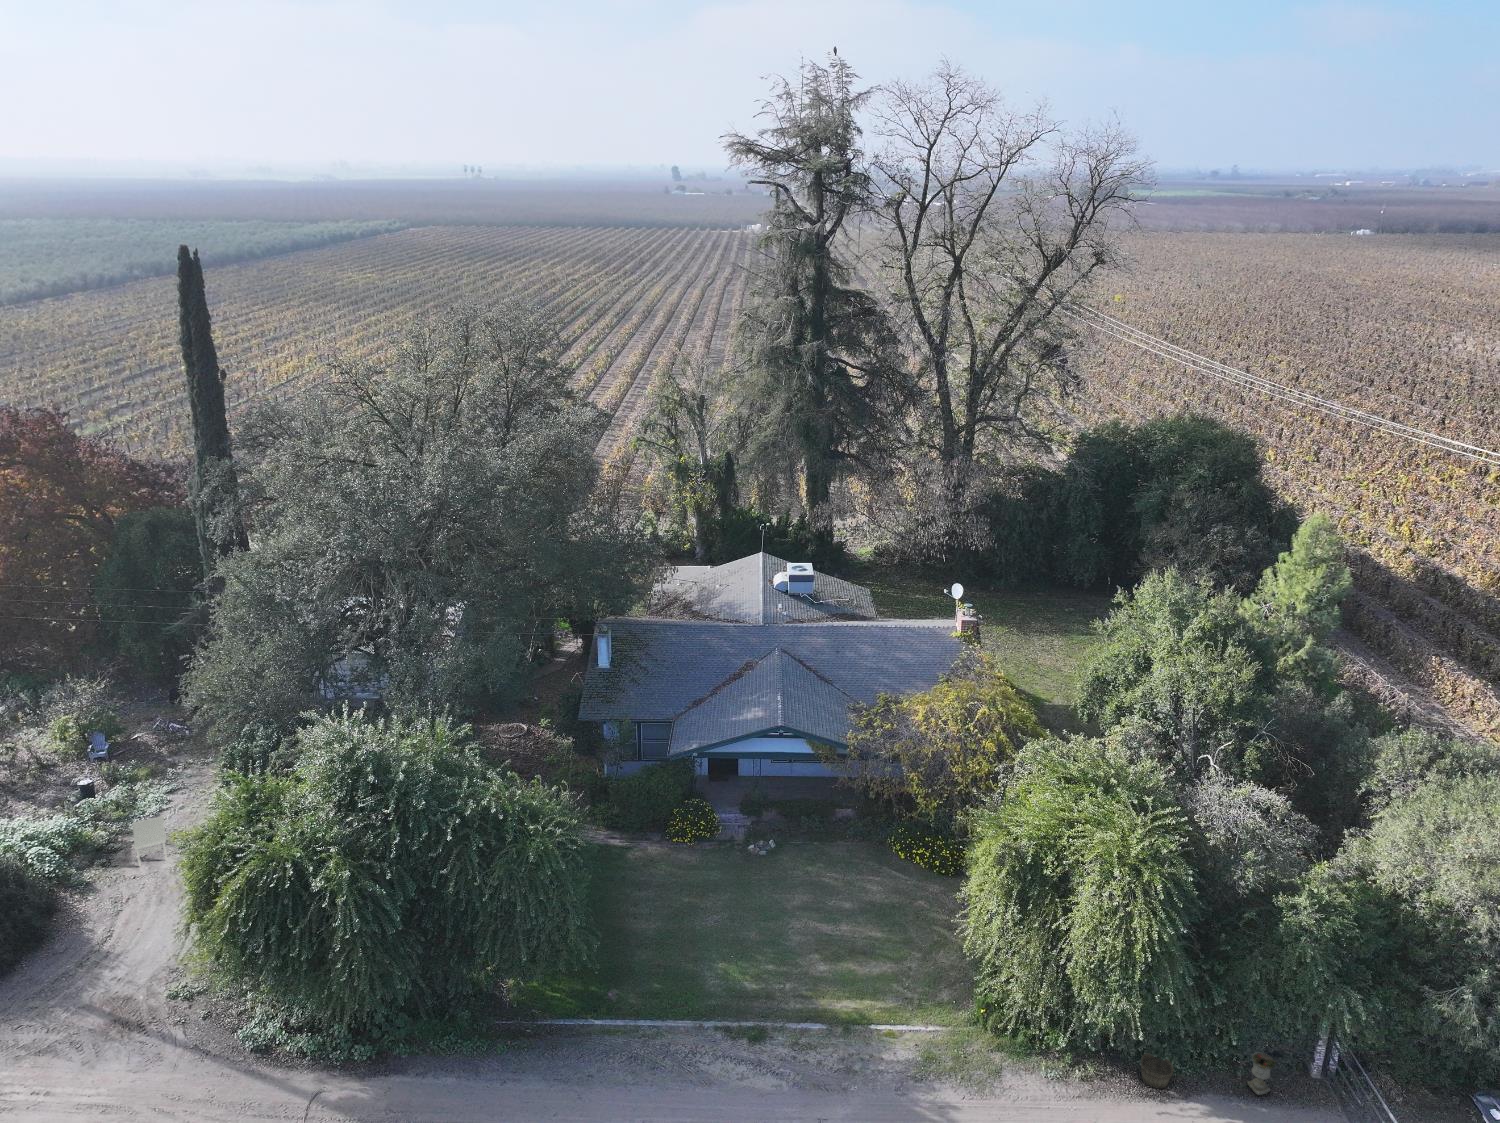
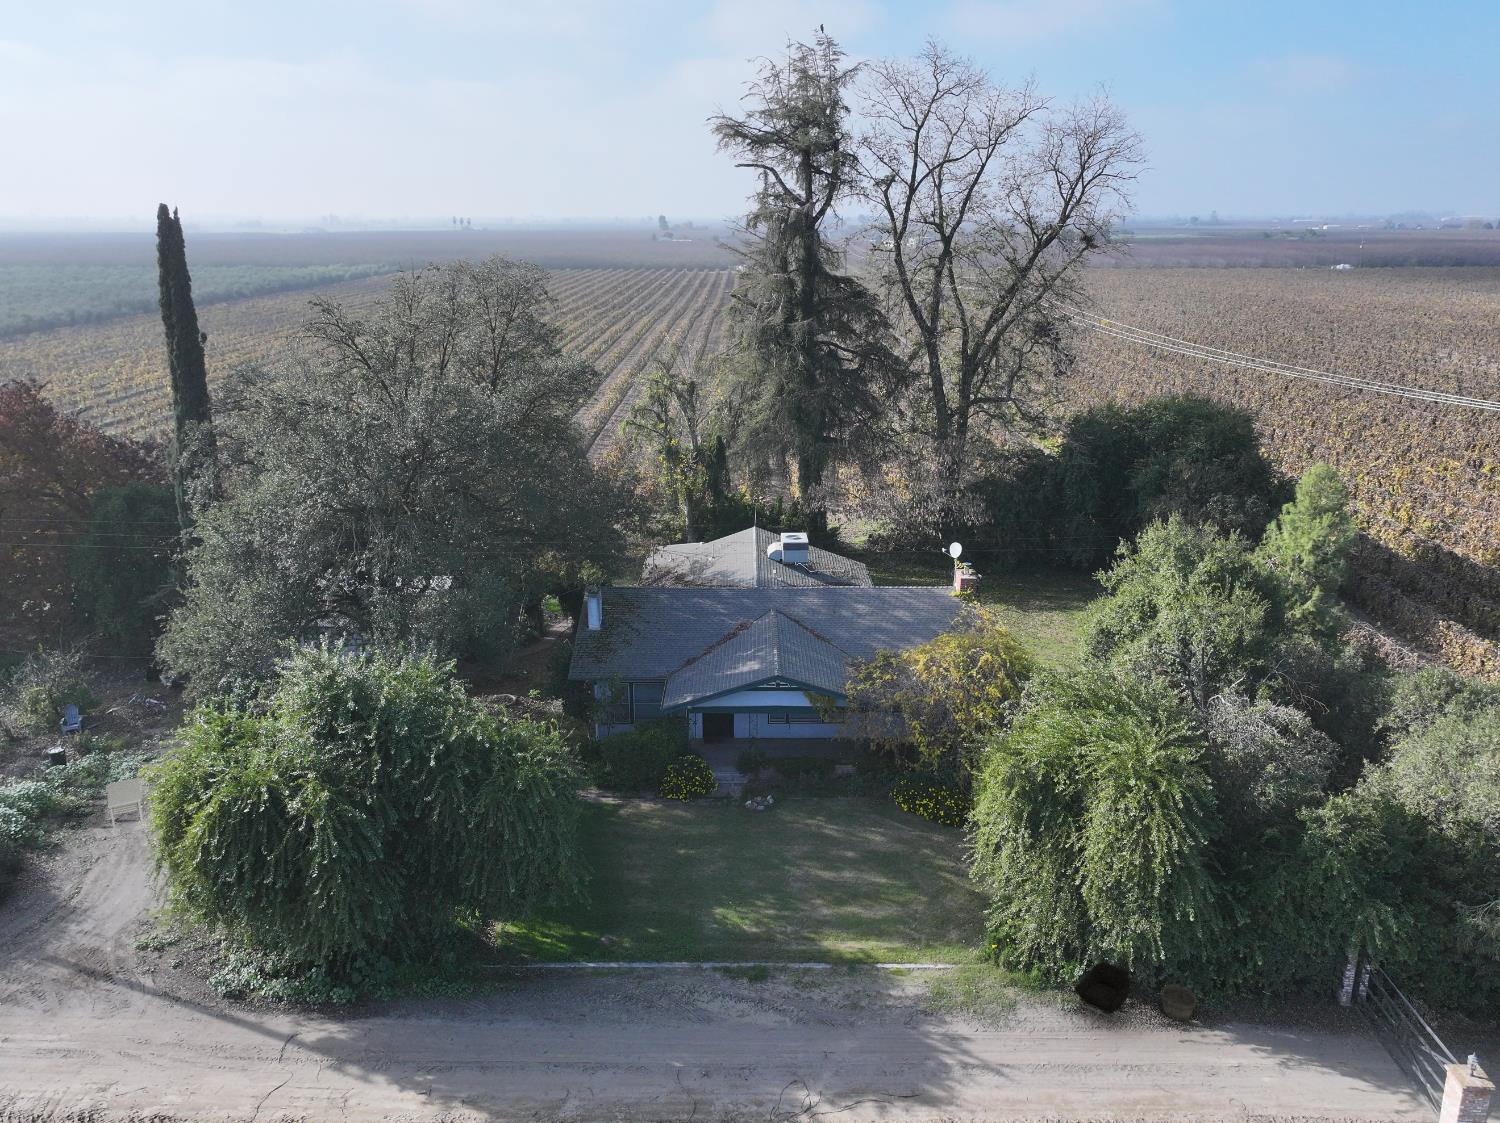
lounge chair: none [1057,1028,1111,1092] -> present [1074,962,1131,1025]
planter: present [1247,1053,1276,1095] -> none [1273,981,1305,1026]

